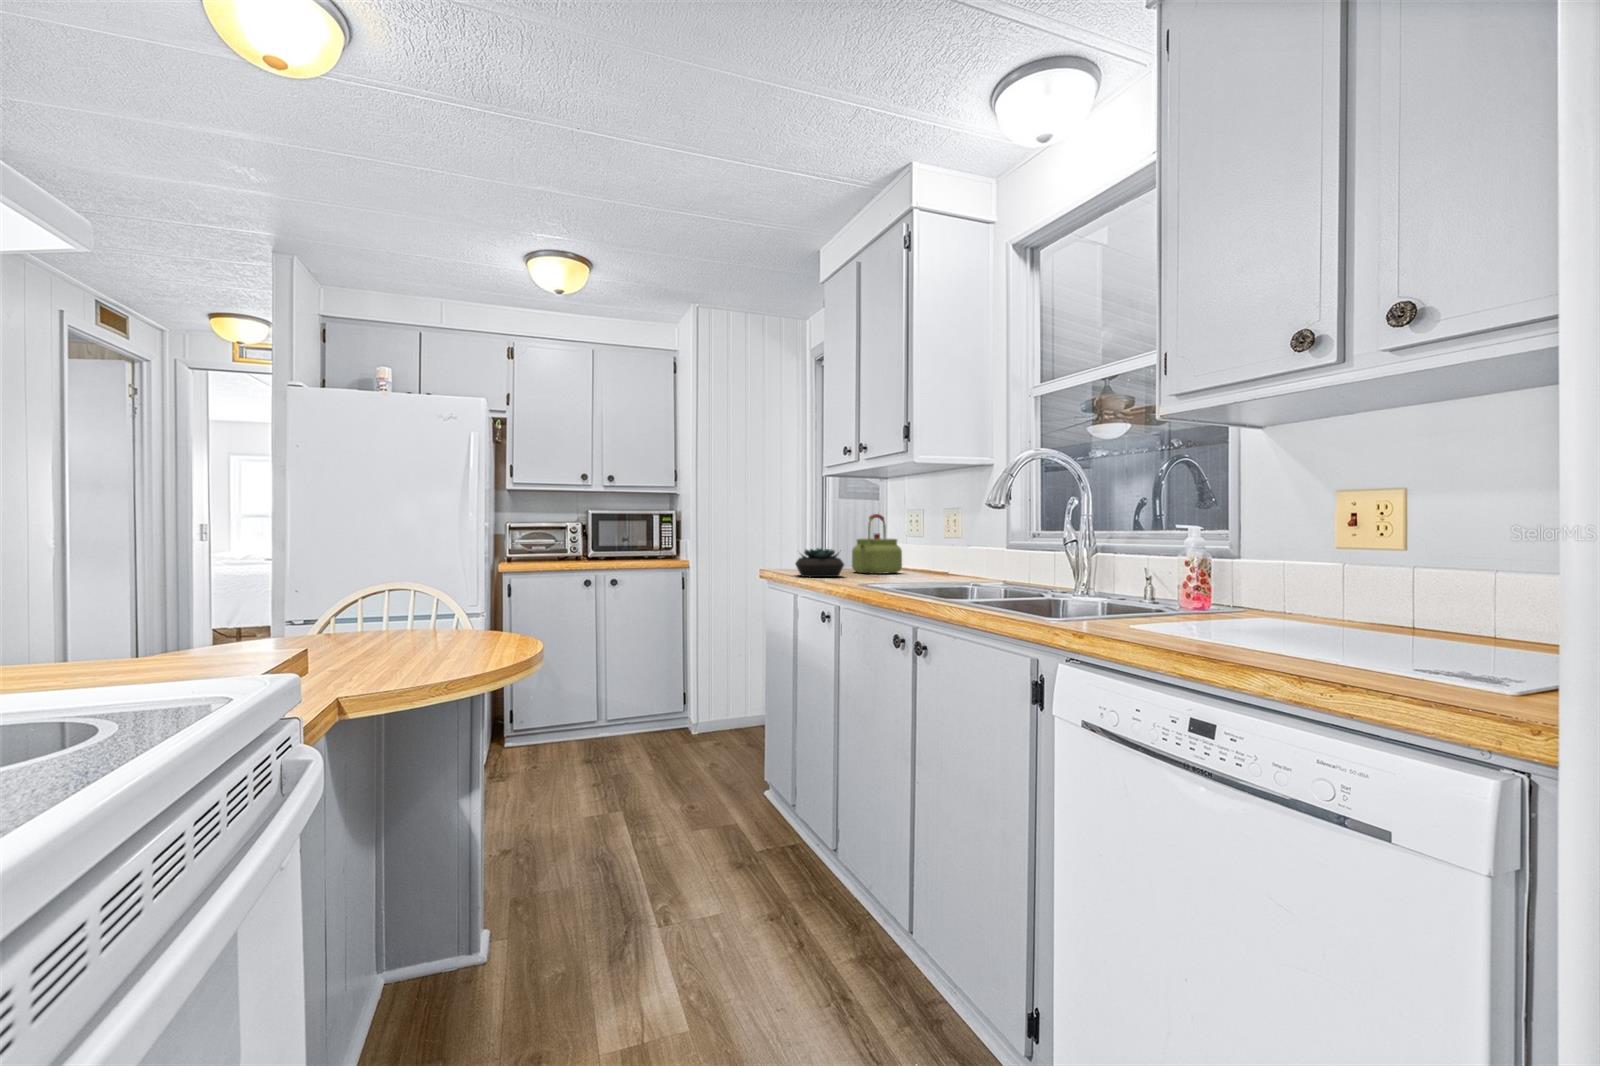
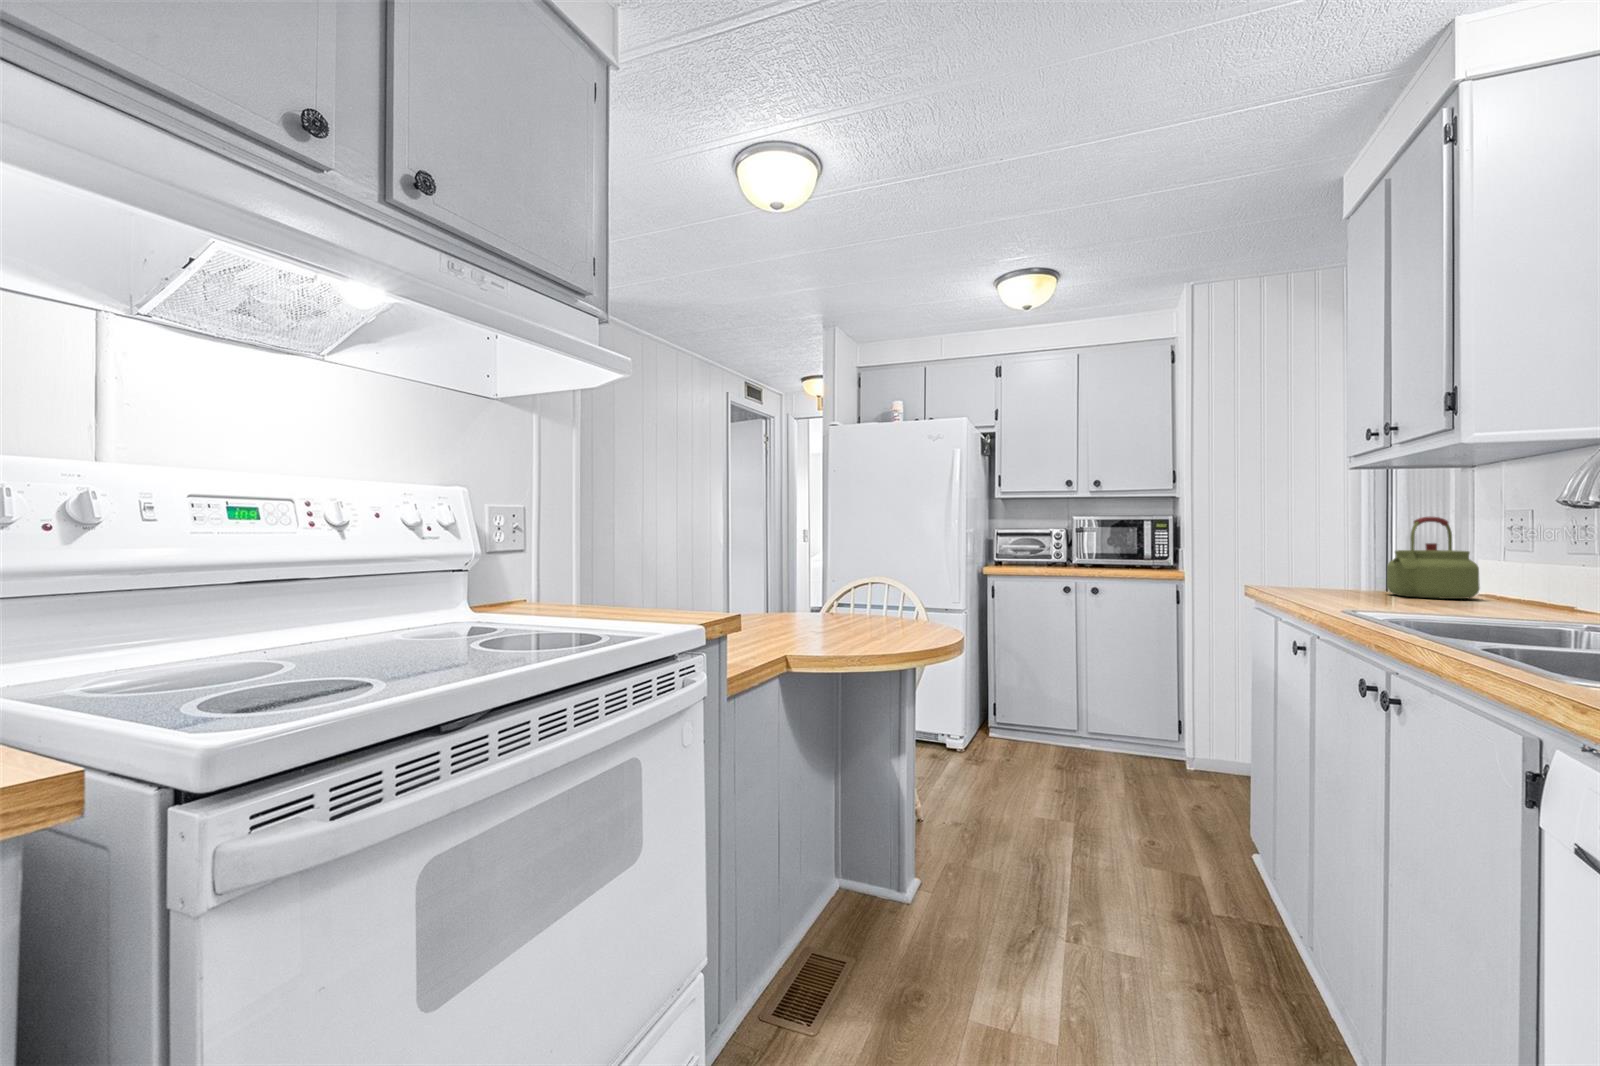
succulent plant: present [795,548,844,577] -> none [1278,561,1353,599]

